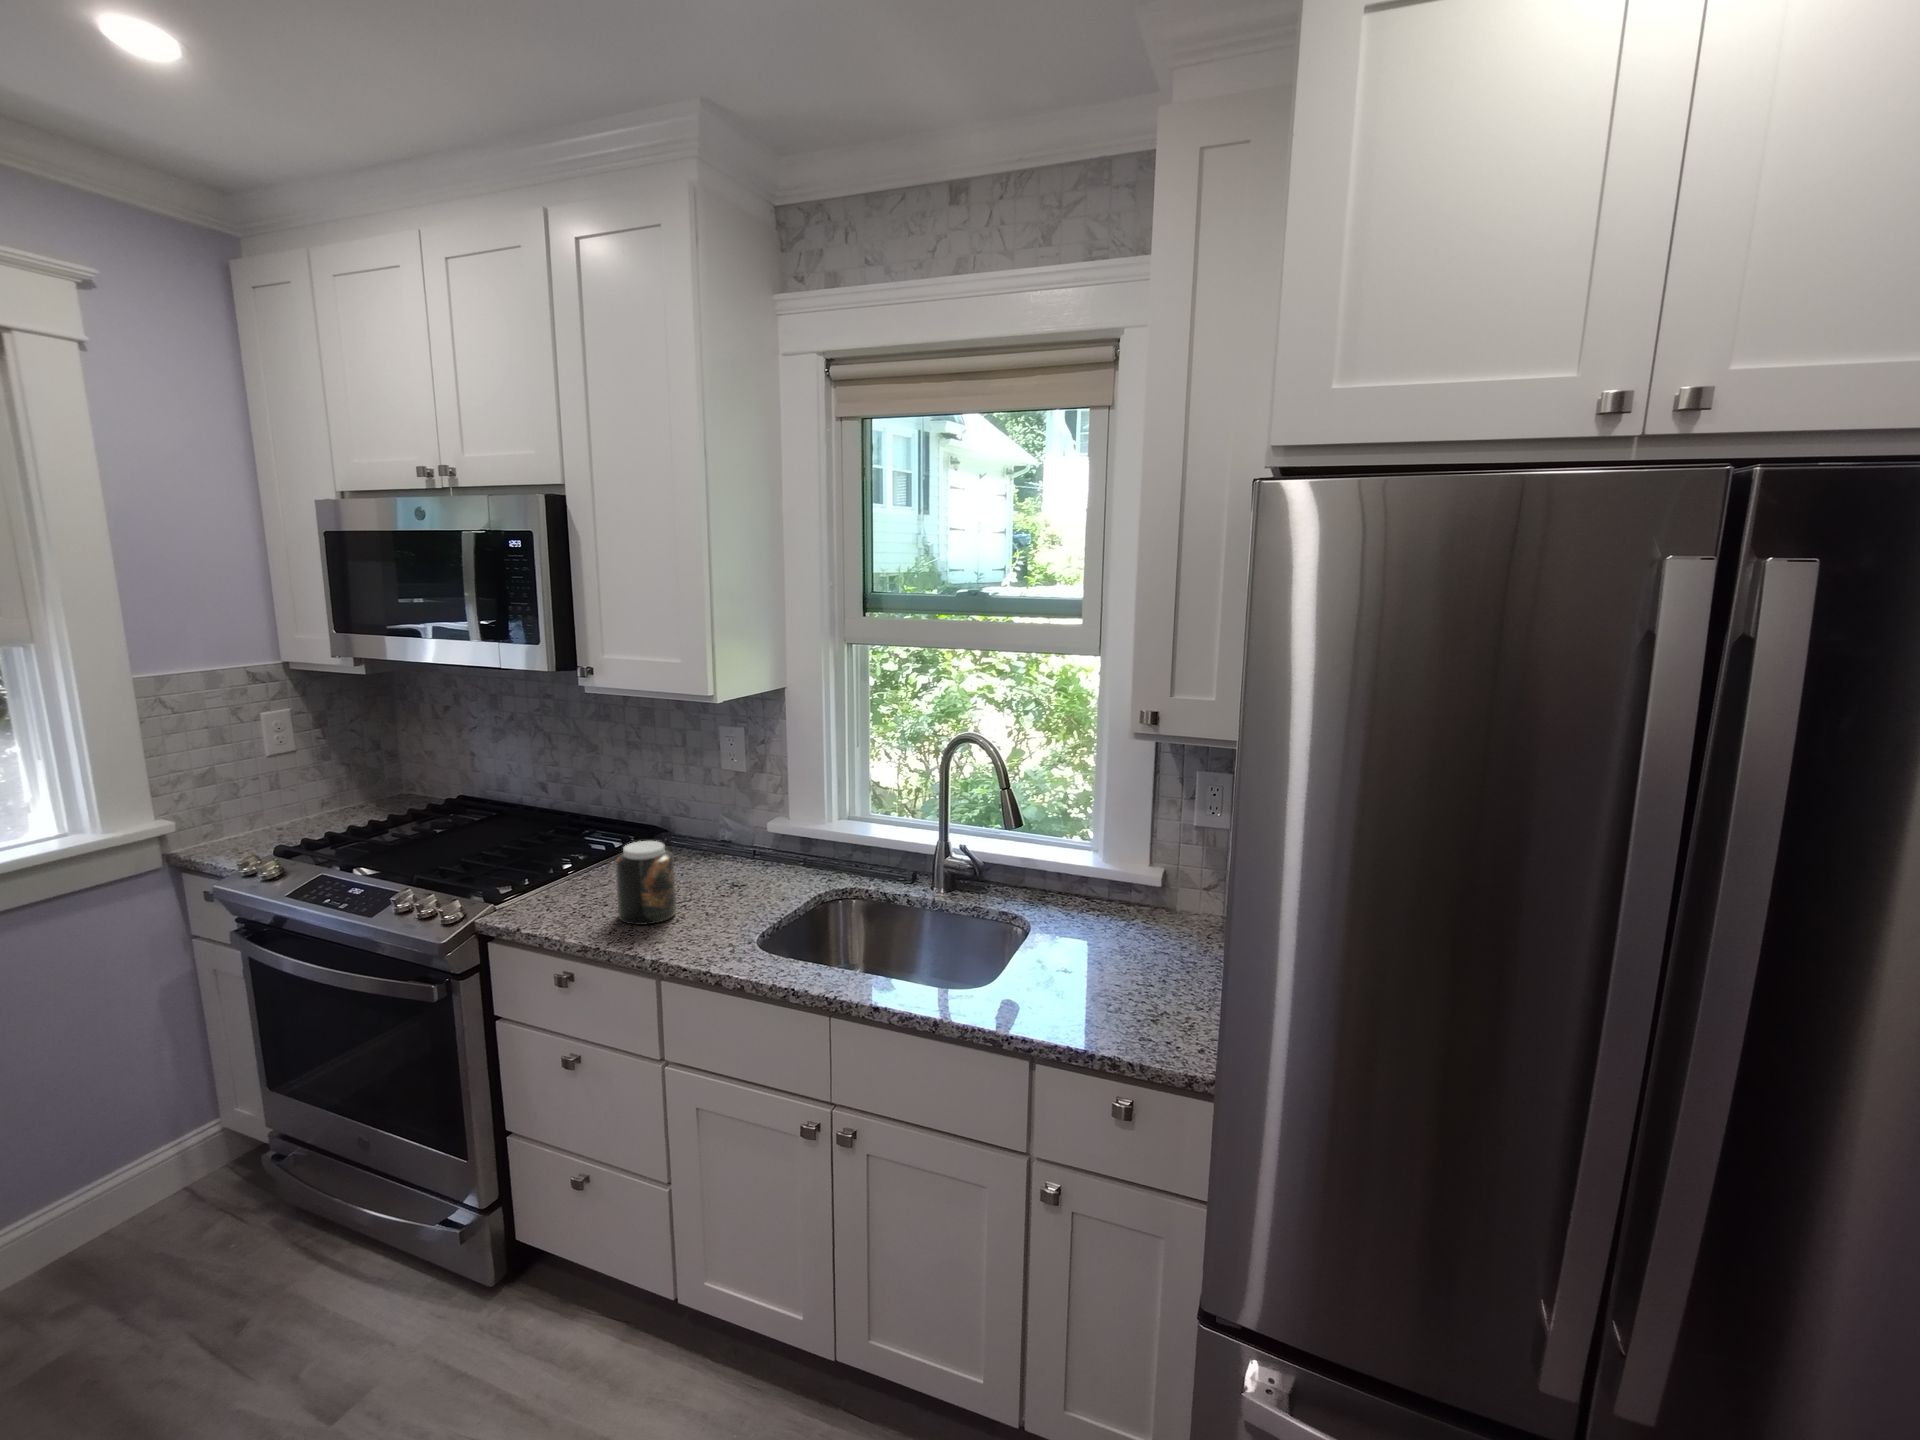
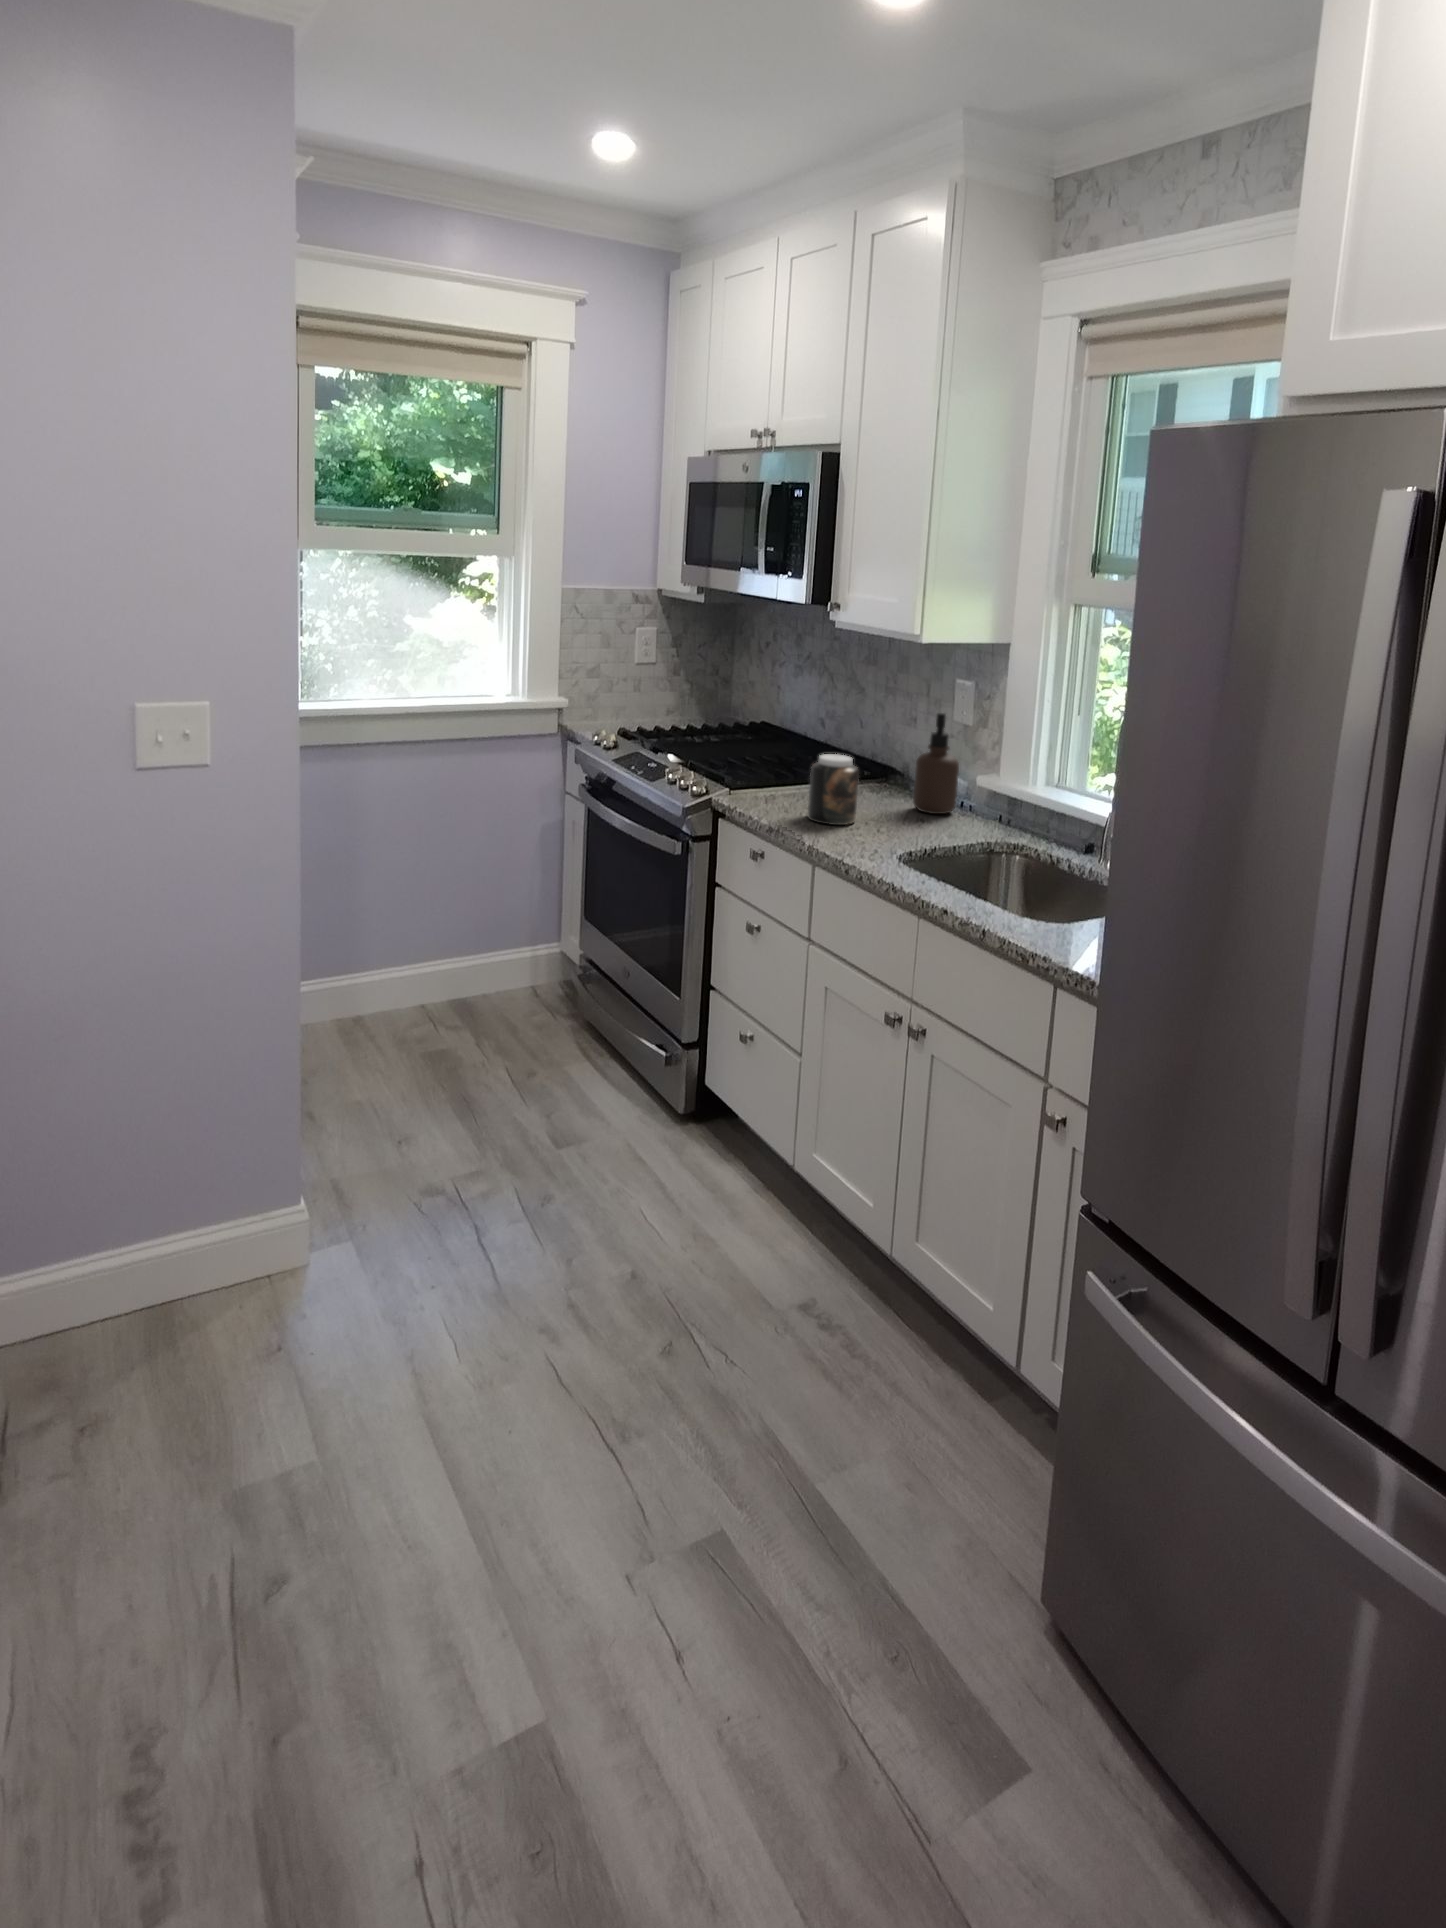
soap dispenser: none [711,769,758,875] -> present [913,713,959,814]

